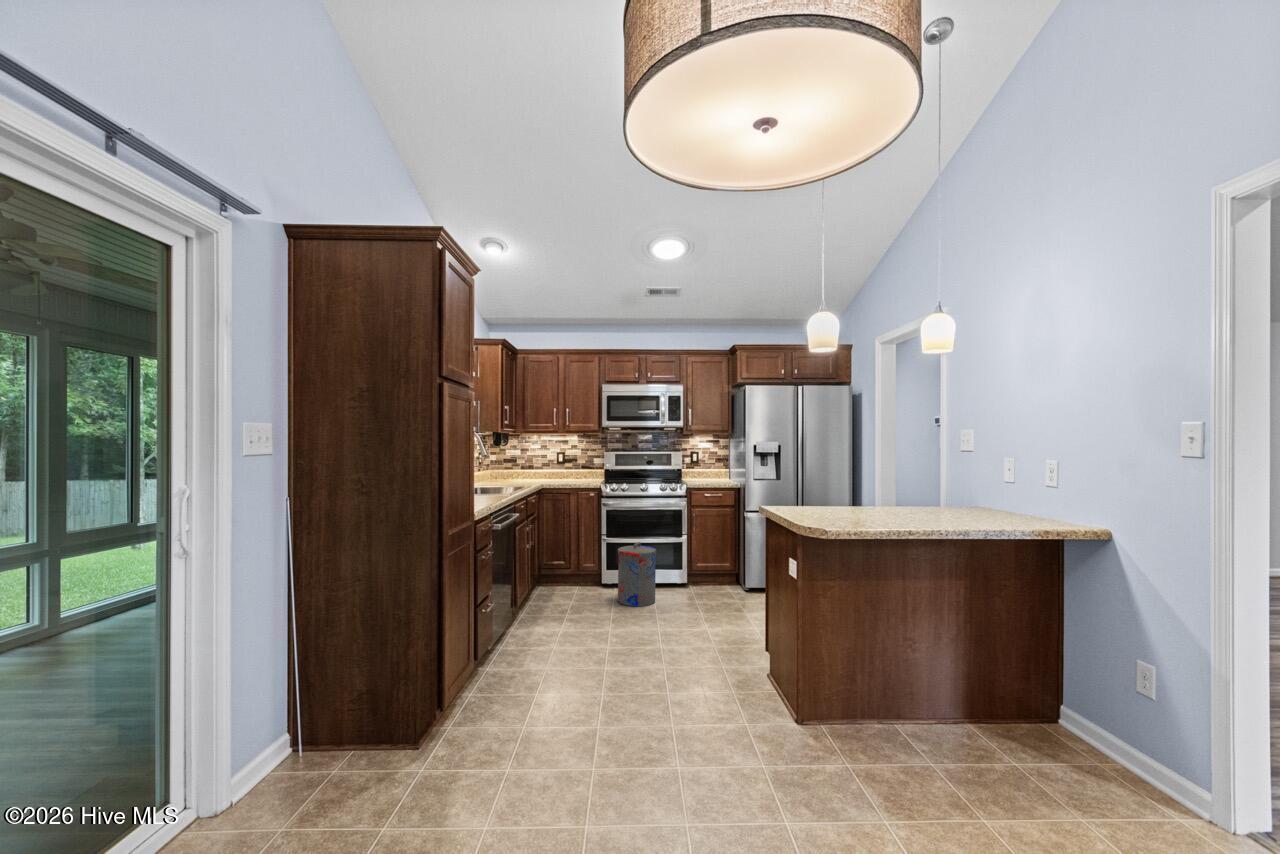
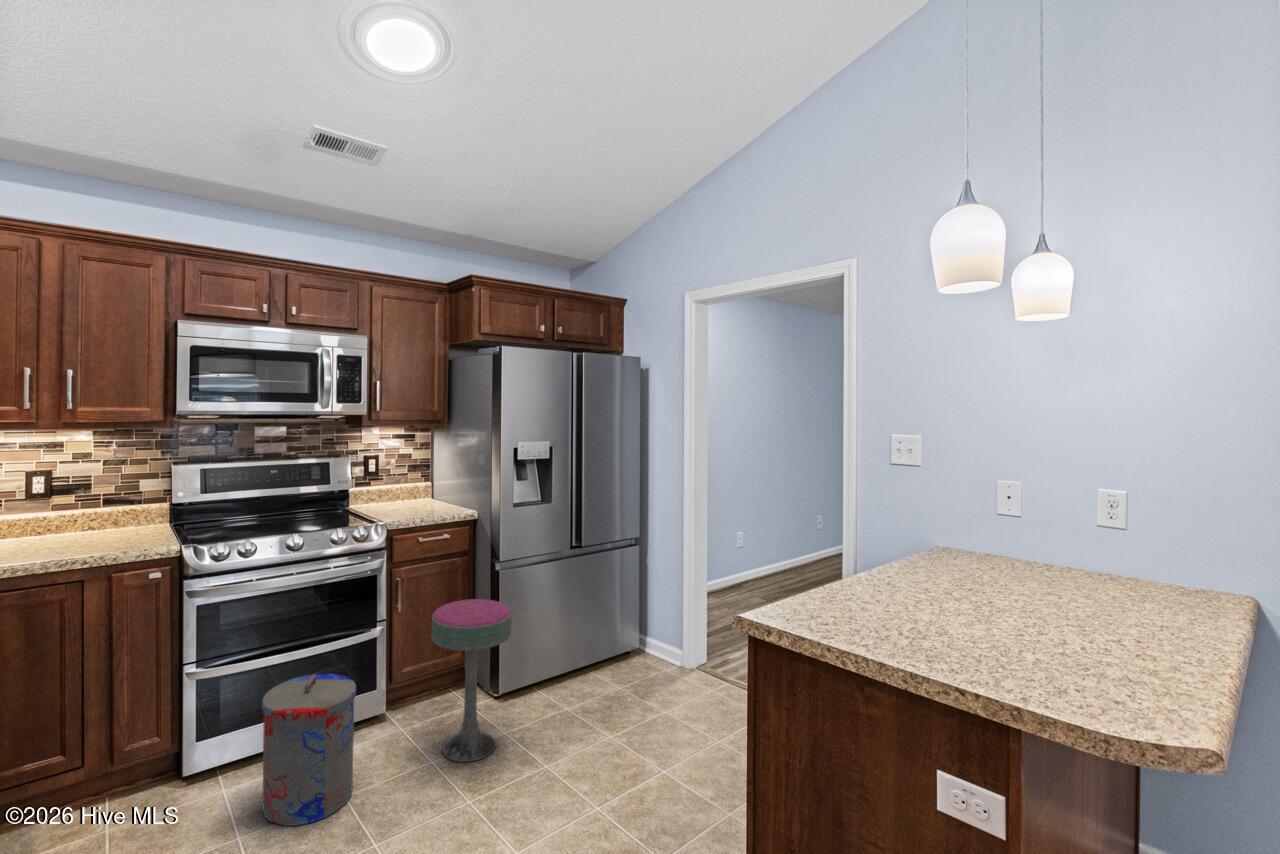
bar stool: none [695,523,737,607] -> present [431,599,512,762]

